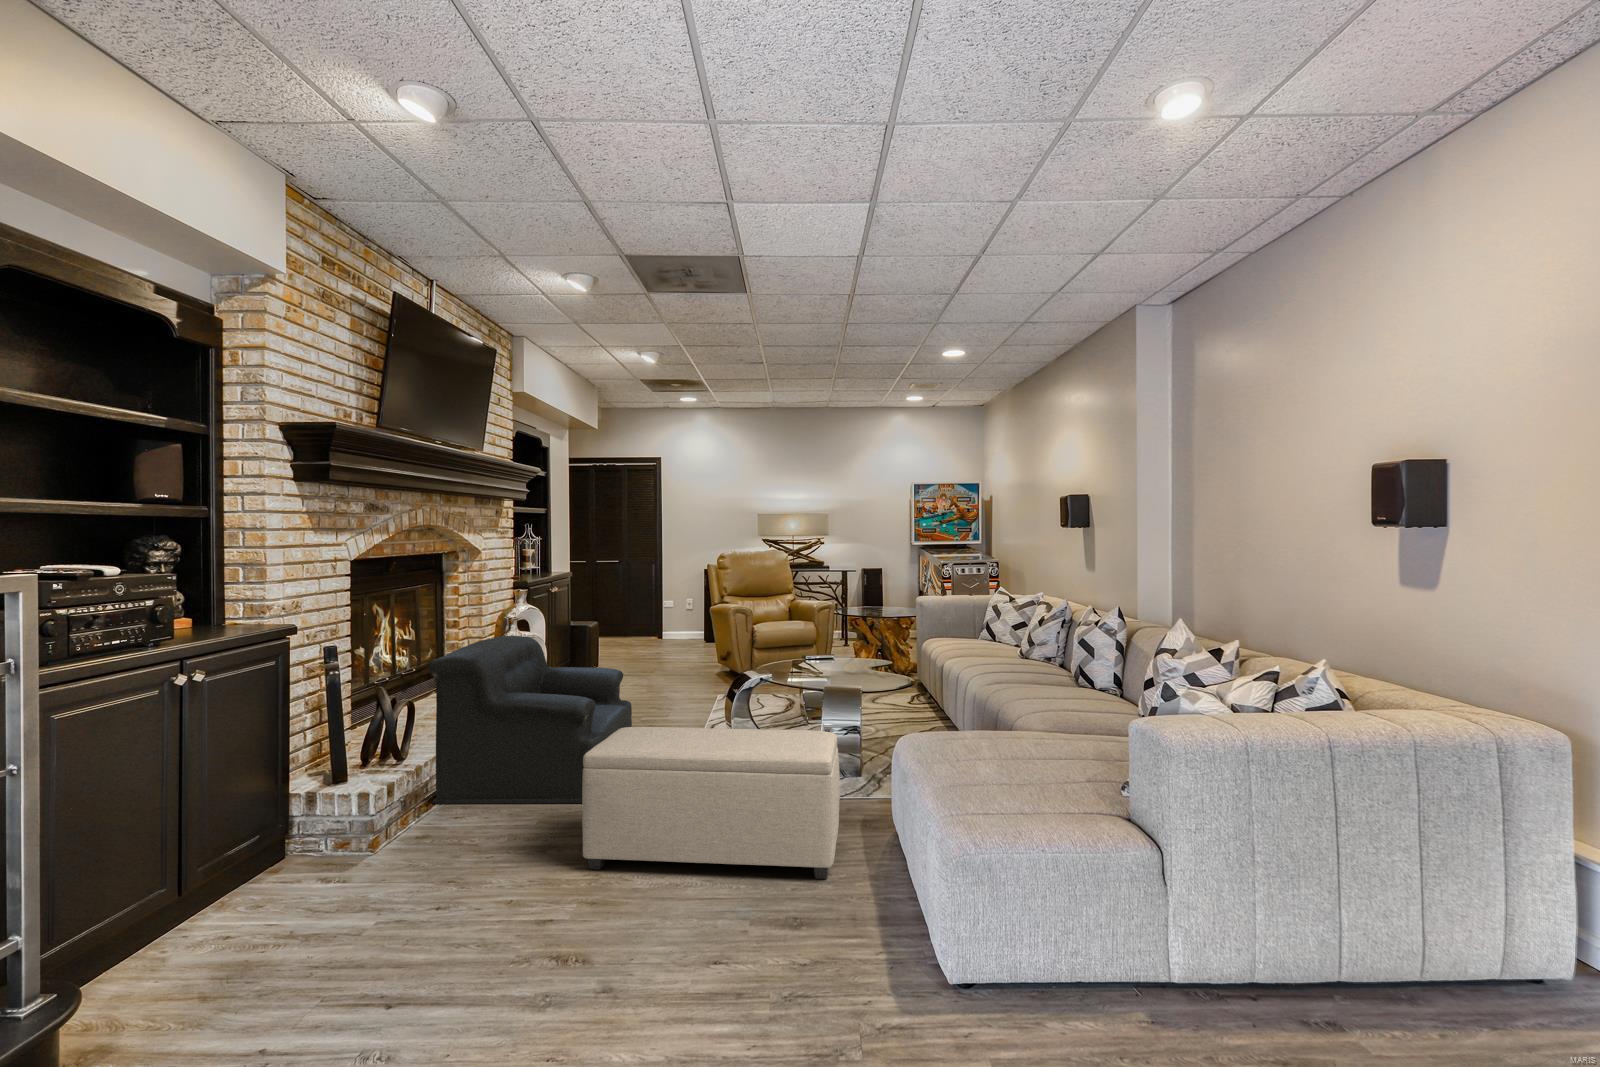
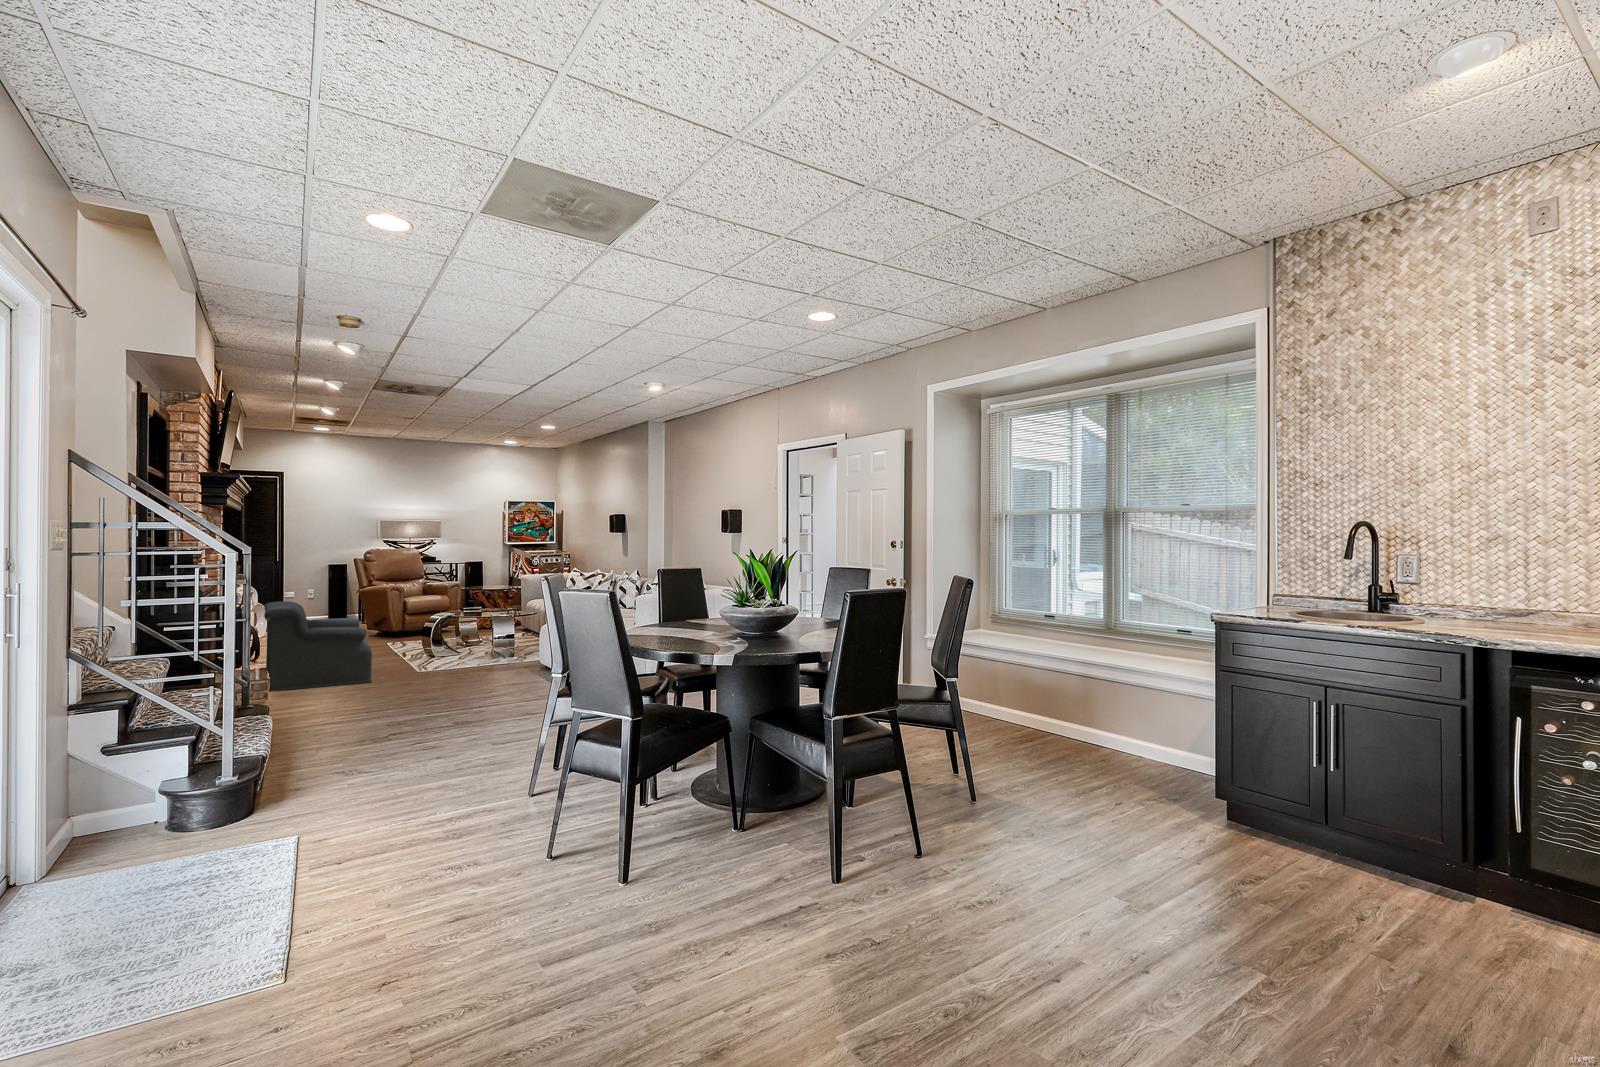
ottoman: present [582,727,840,879] -> none [396,629,519,695]

